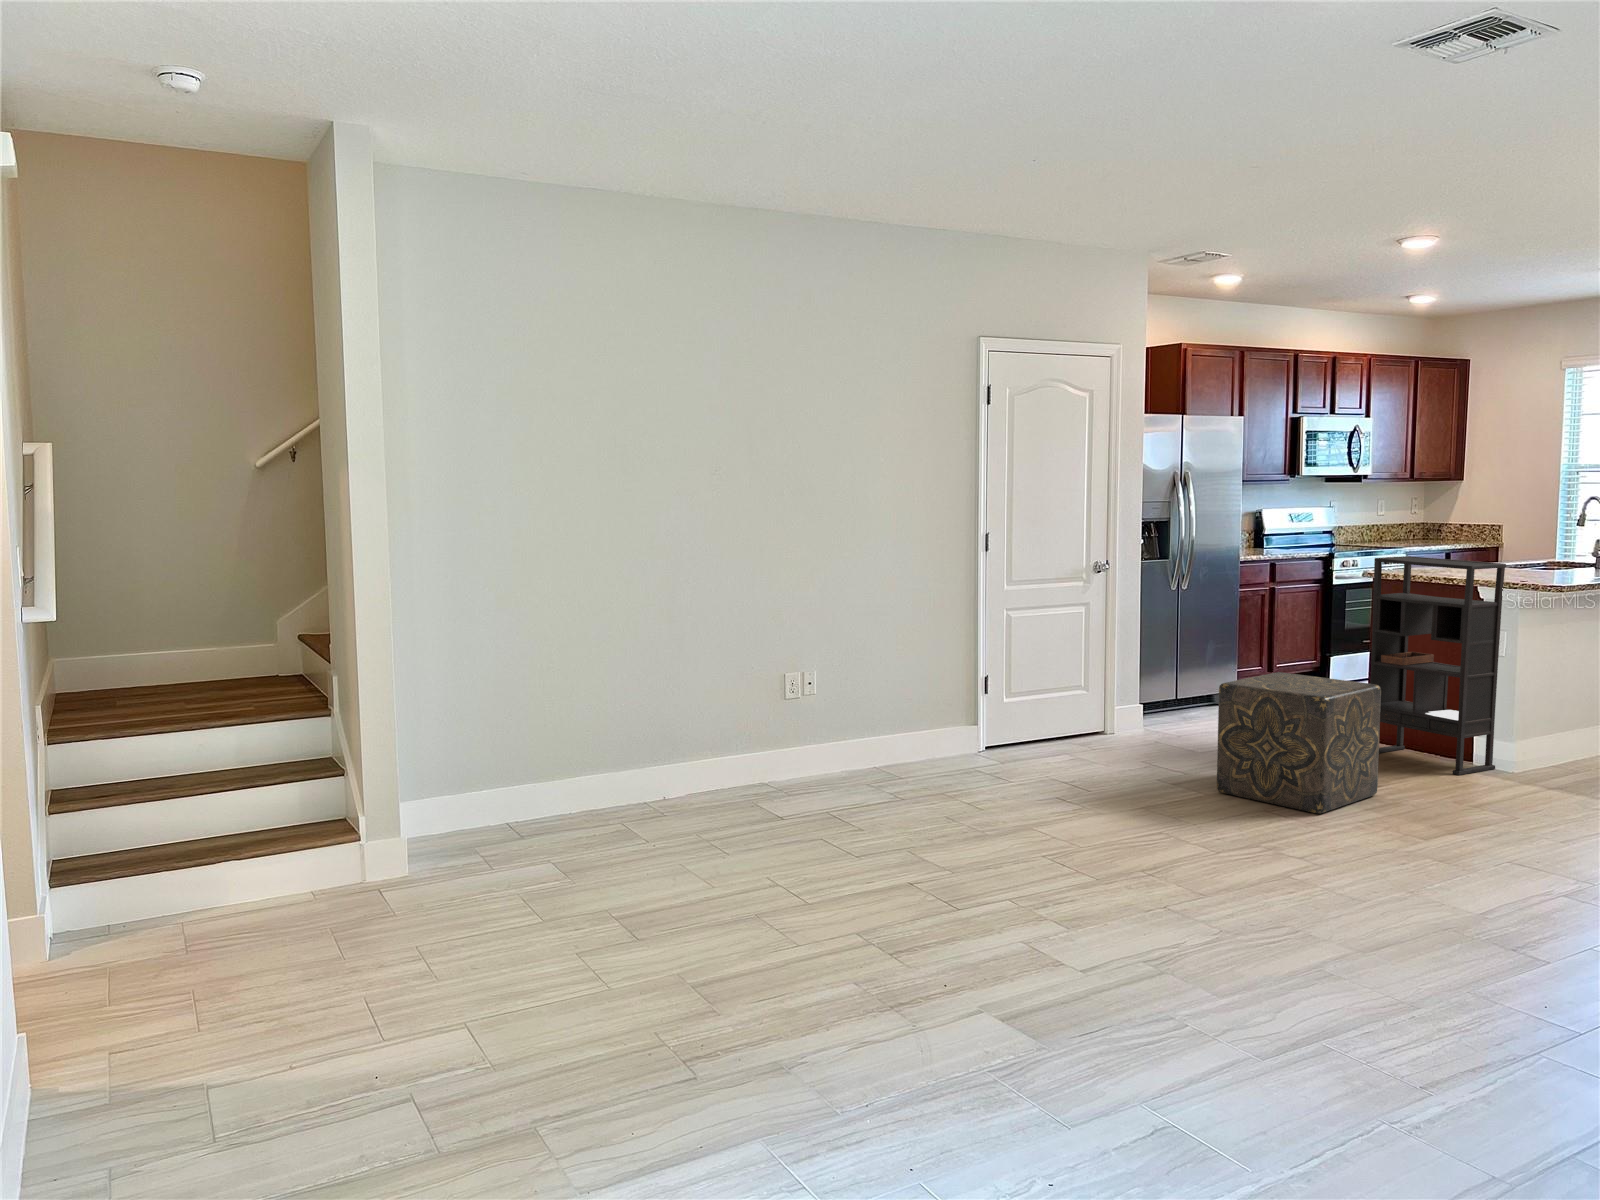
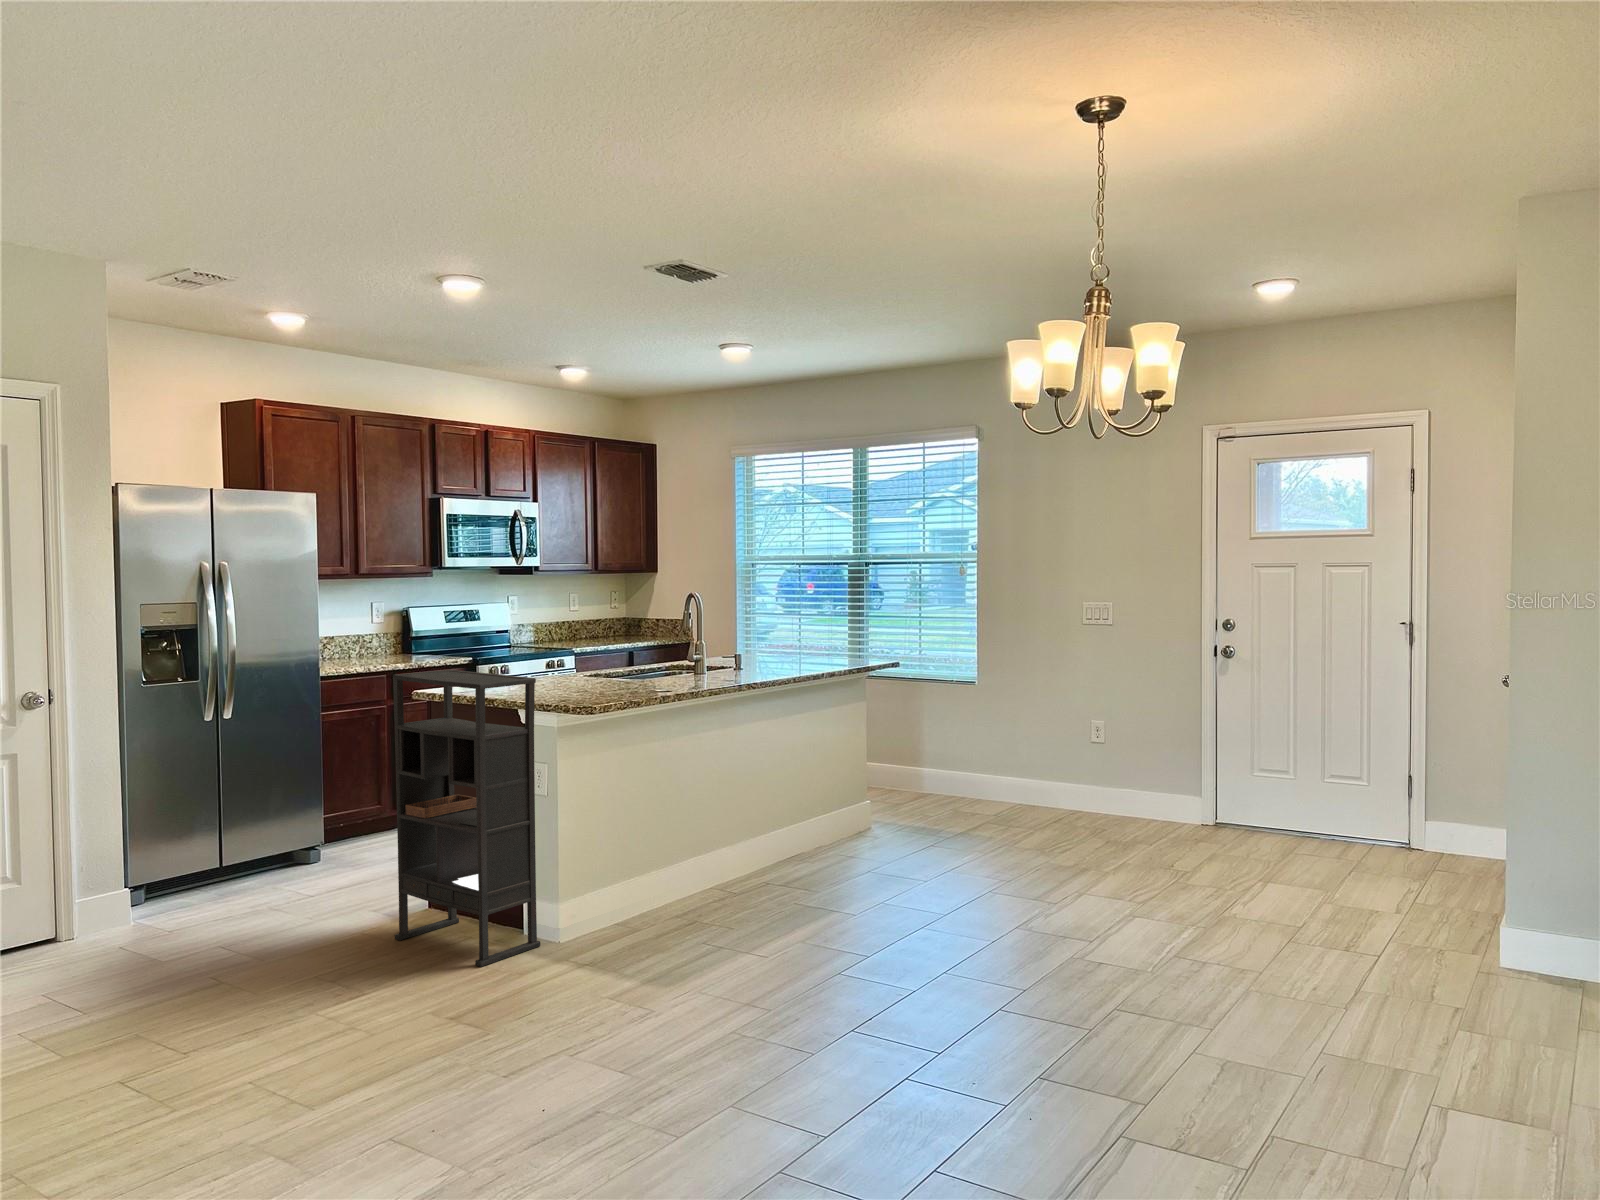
ottoman: present [1217,672,1381,814] -> none [42,856,316,1104]

